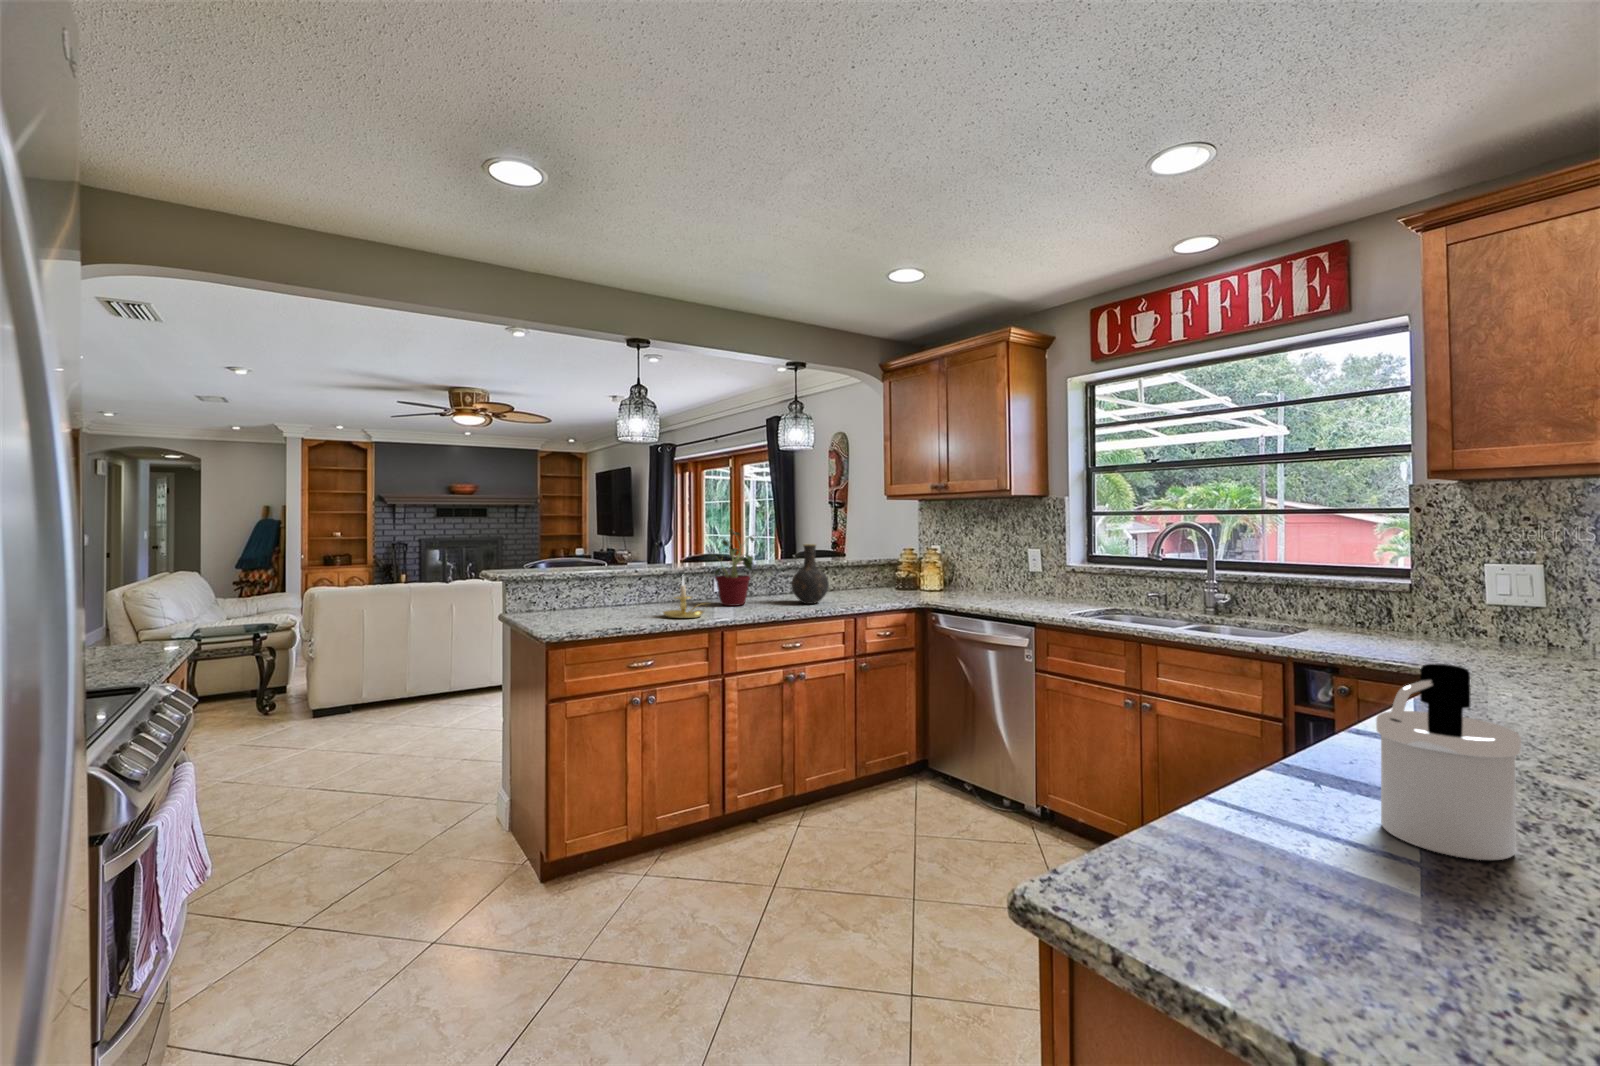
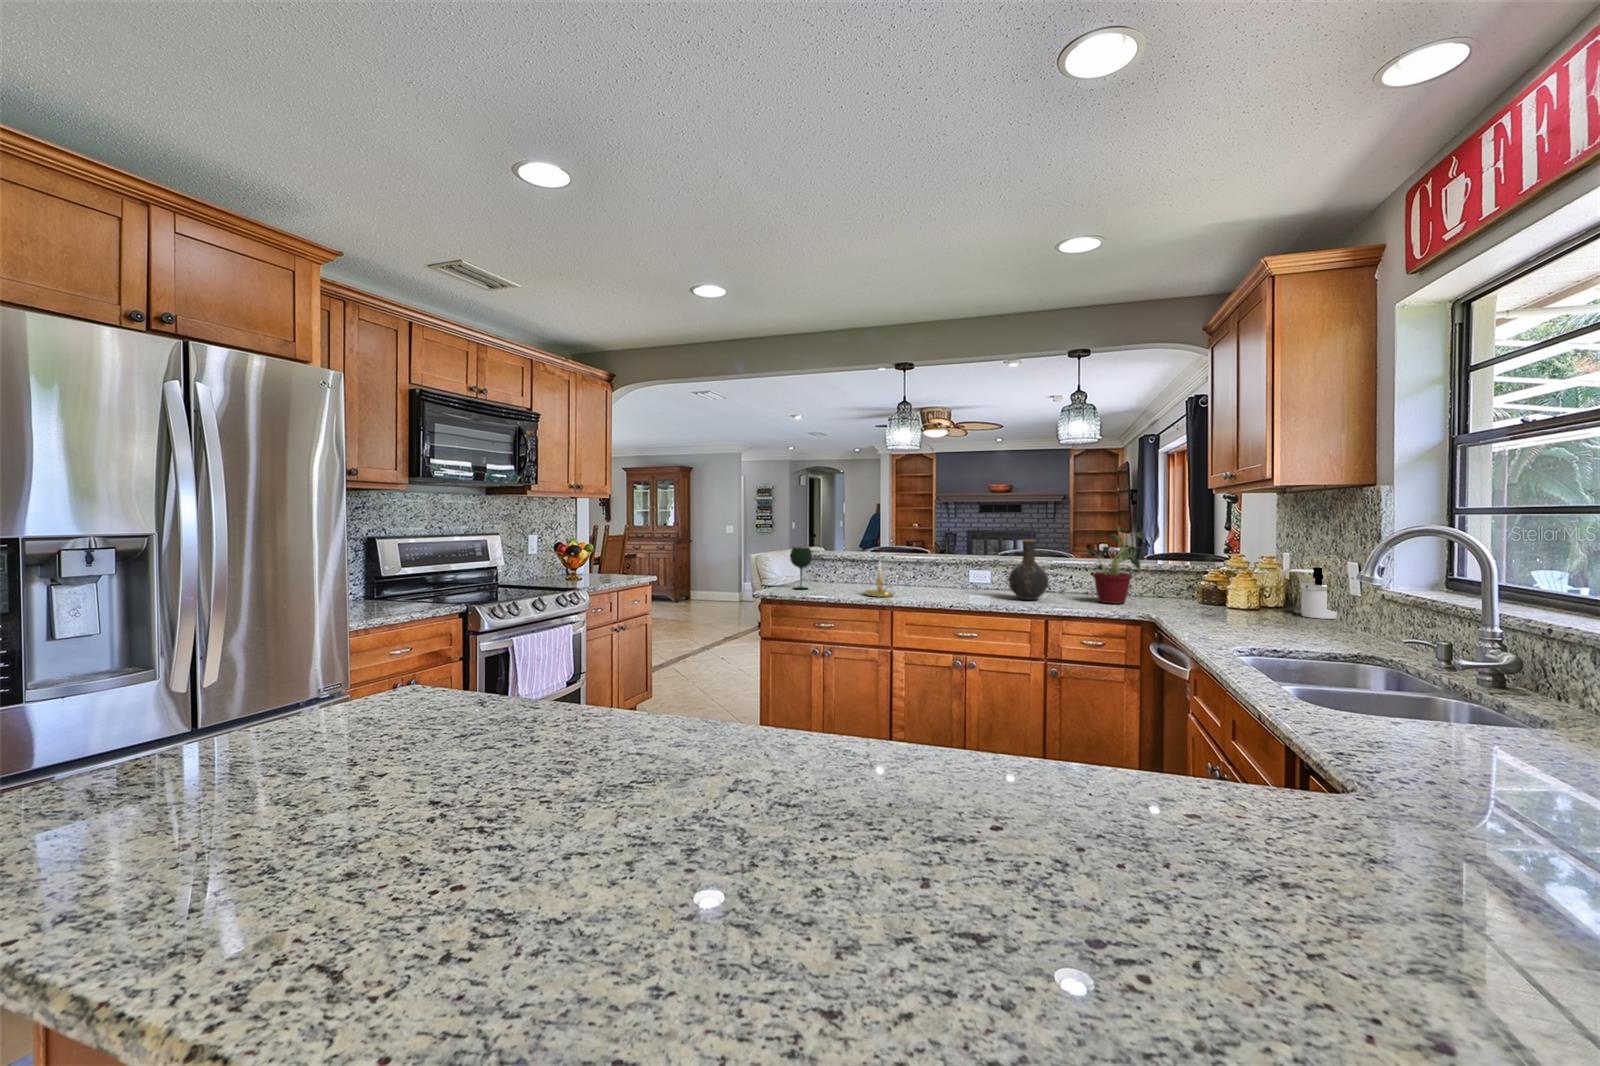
potted plant: present [711,530,755,606] -> present [1089,529,1143,604]
wine glass: none [543,564,576,622] -> present [790,547,812,589]
soap dispenser: present [1376,664,1521,860] -> present [1280,567,1337,619]

